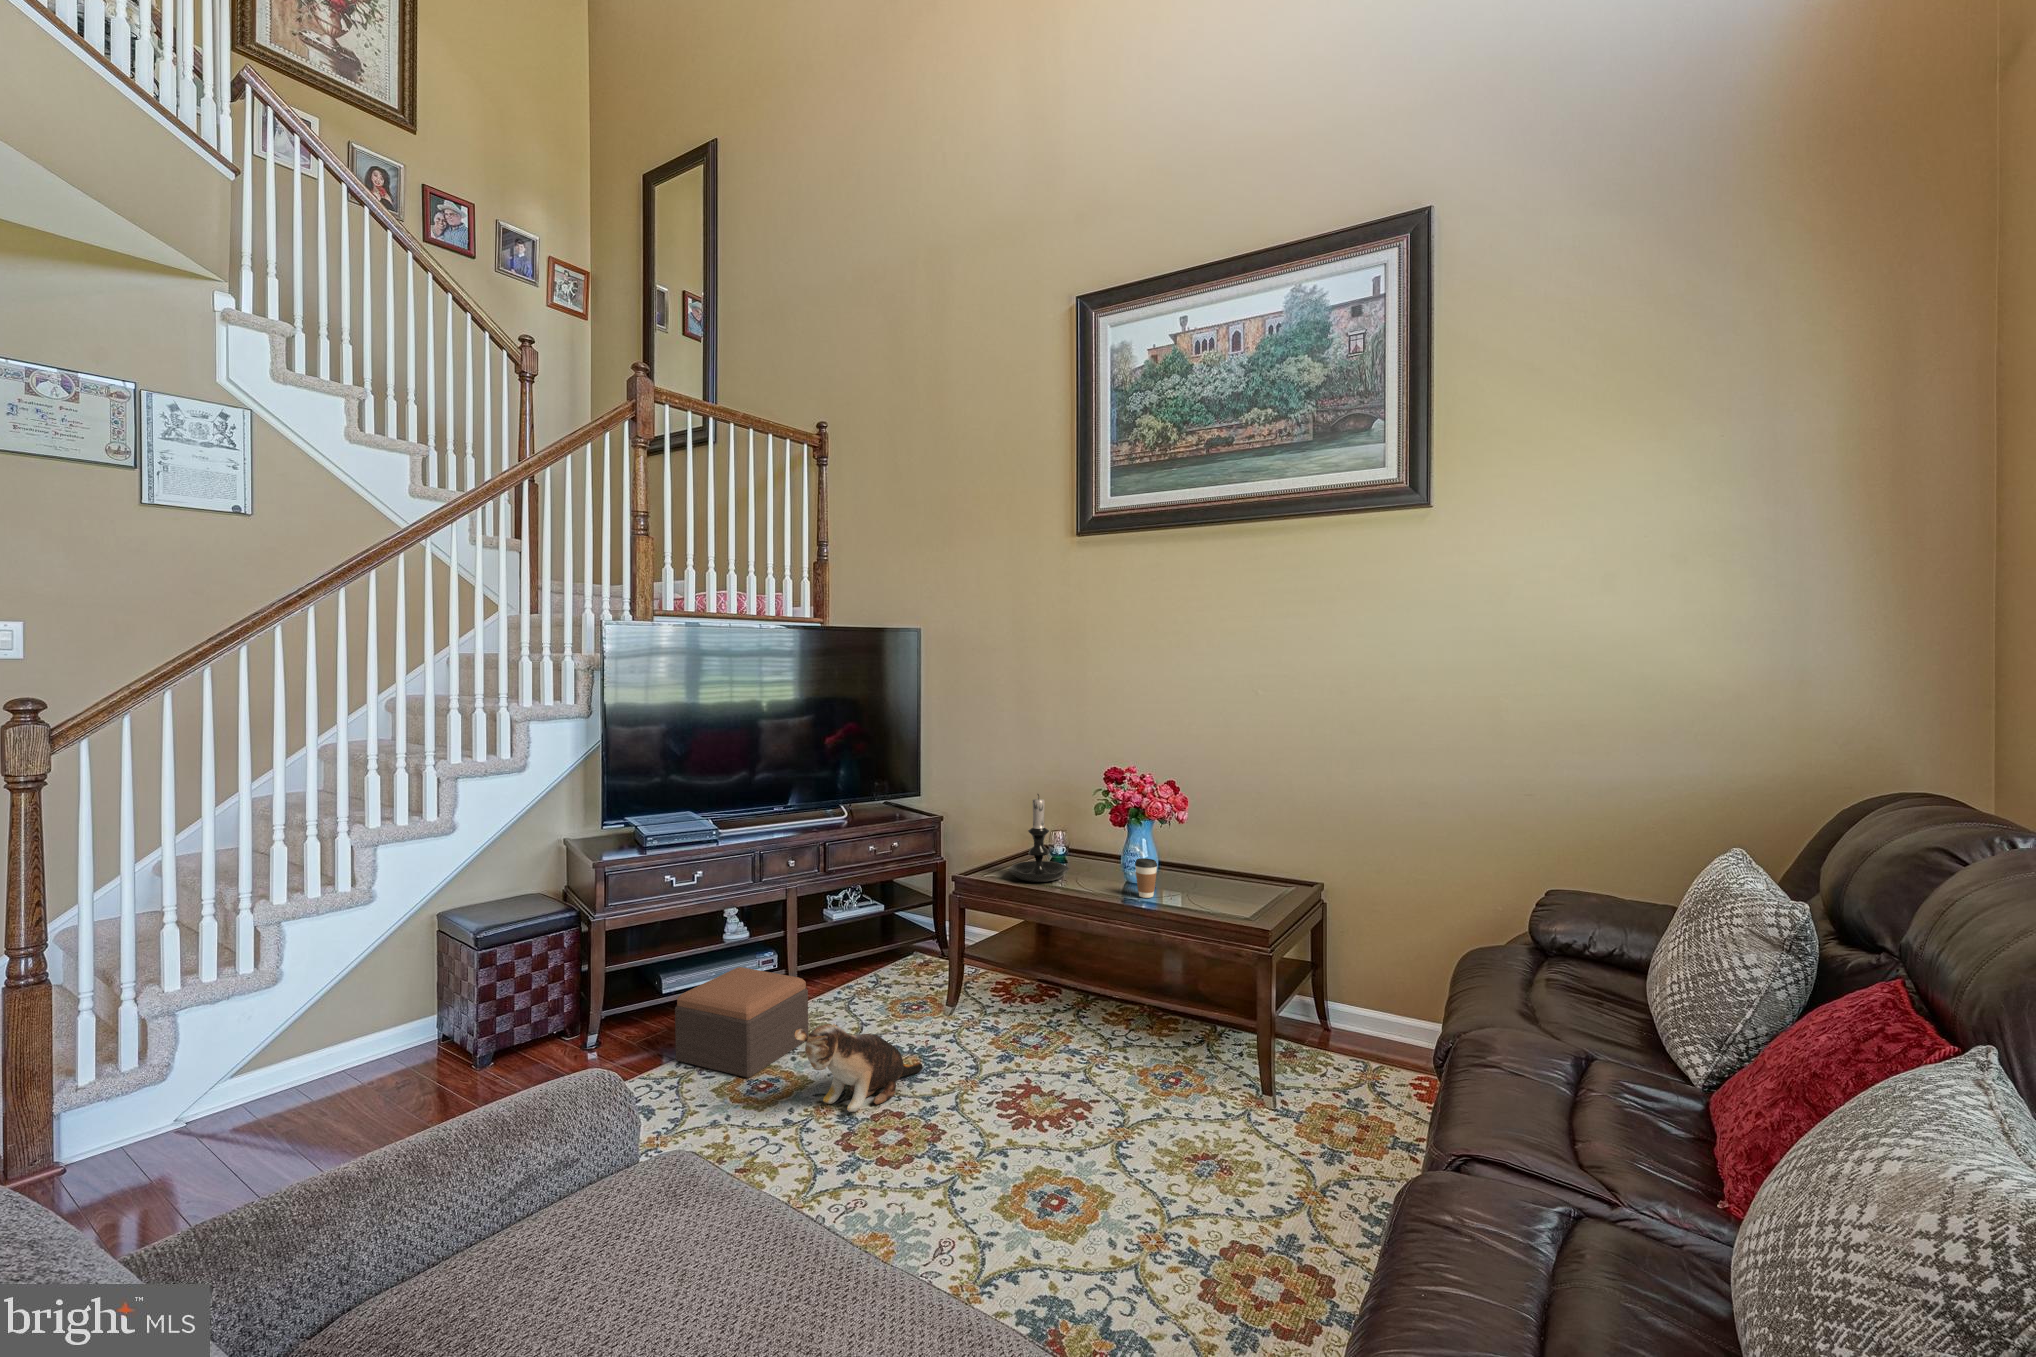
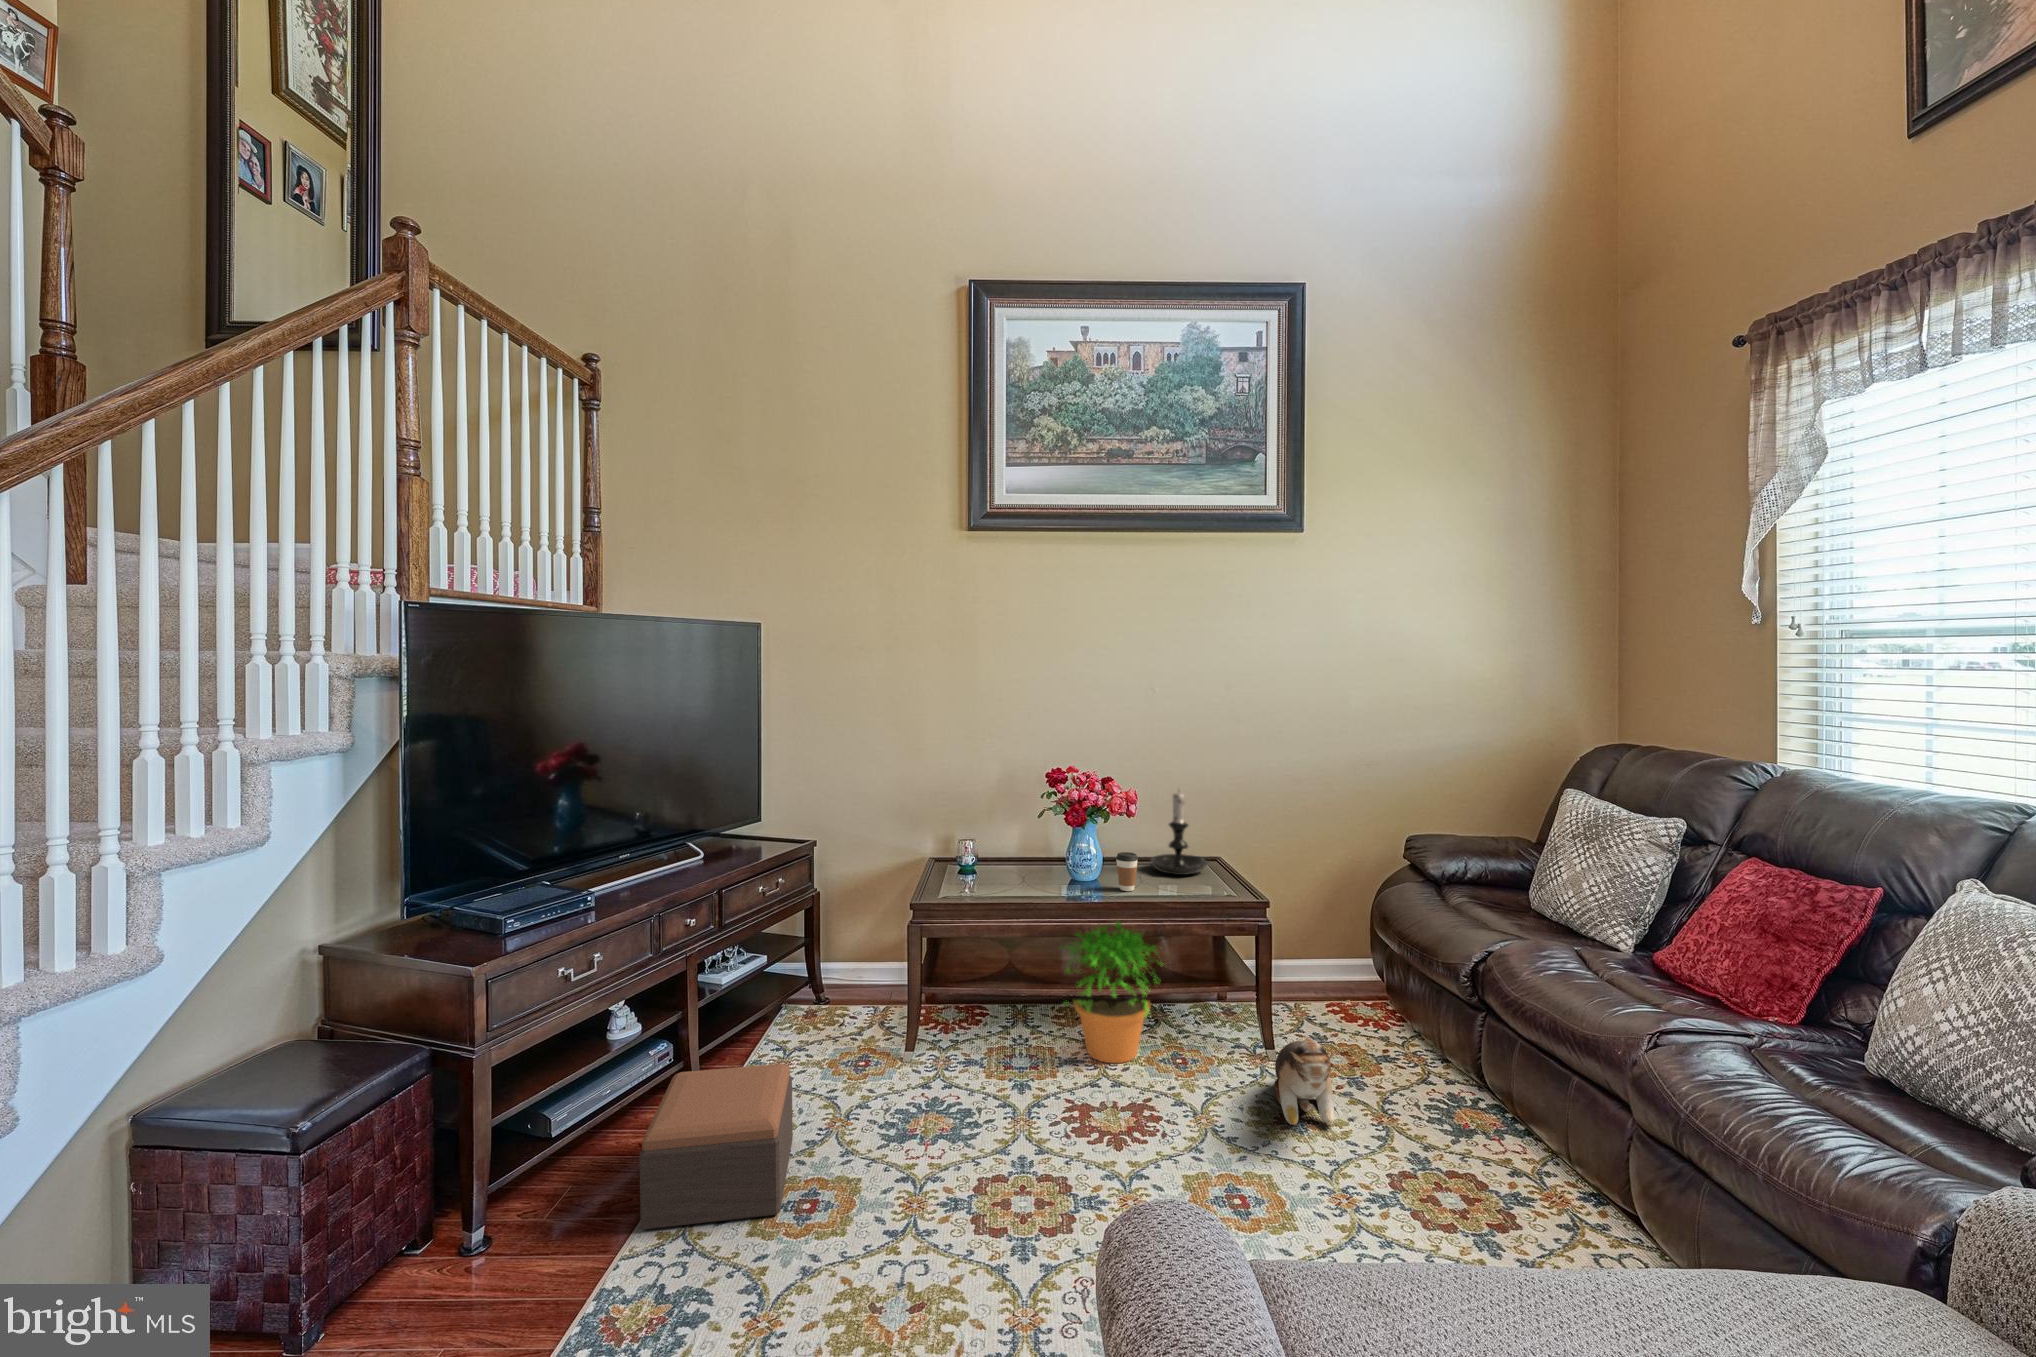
candle holder: present [1008,794,1069,882] -> present [1151,793,1209,875]
potted plant: none [1062,915,1170,1063] -> present [1066,921,1162,1063]
plush toy: present [795,1024,923,1112] -> present [1274,1038,1335,1125]

